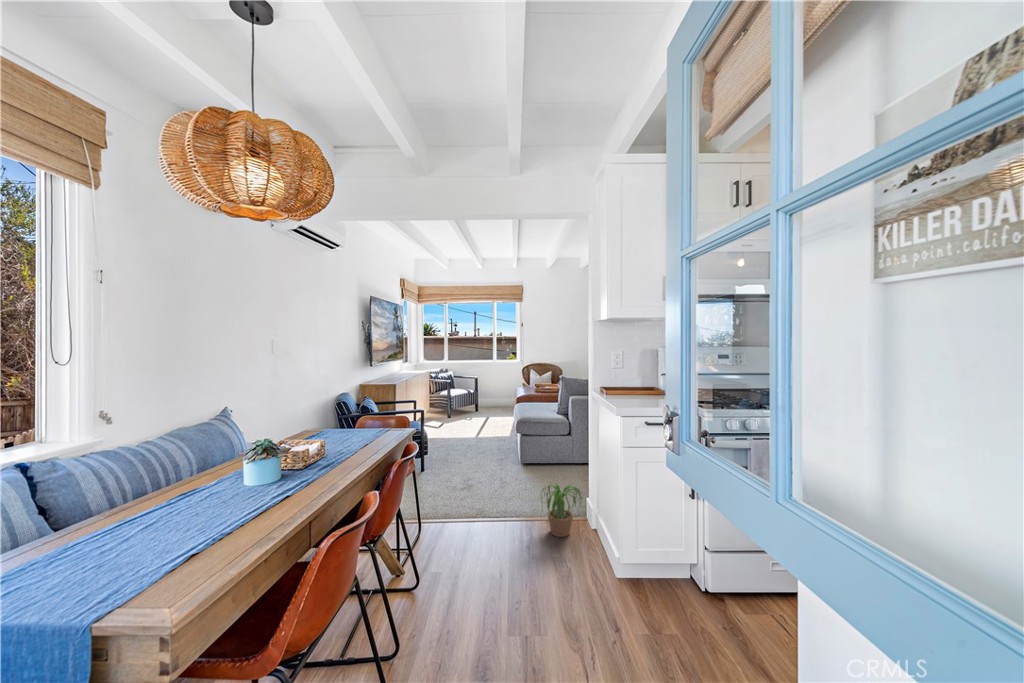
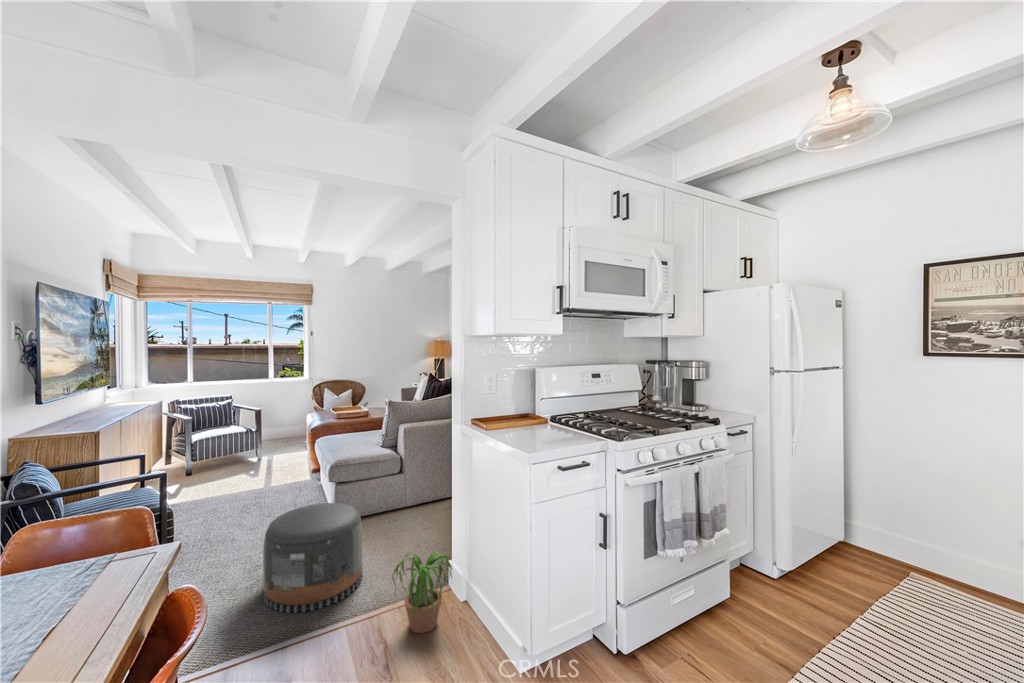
pouf: none [471,444,531,508] -> present [263,503,363,613]

